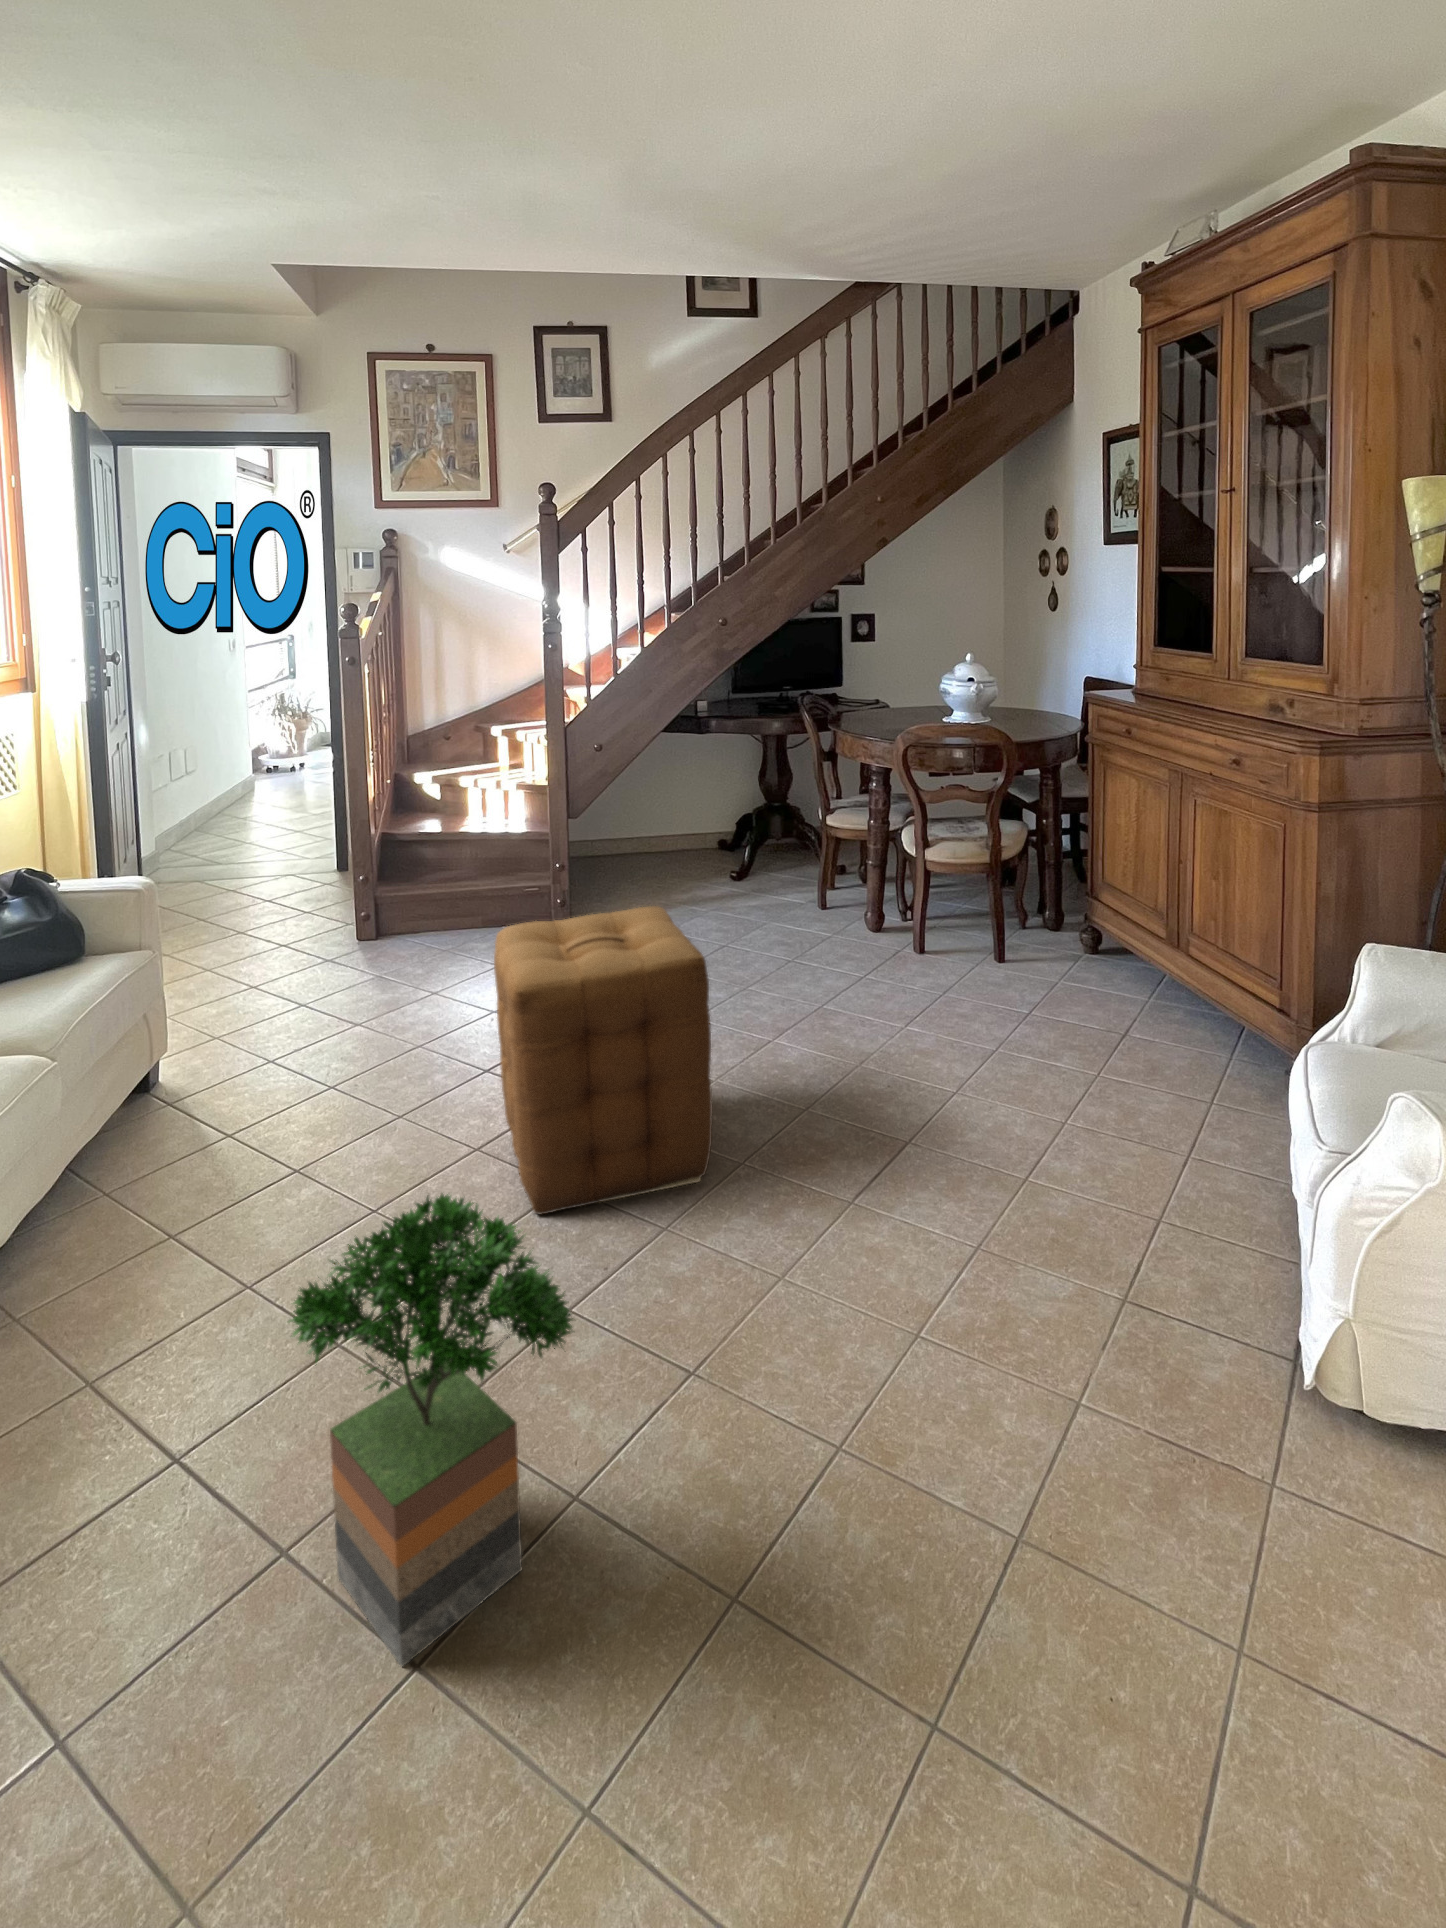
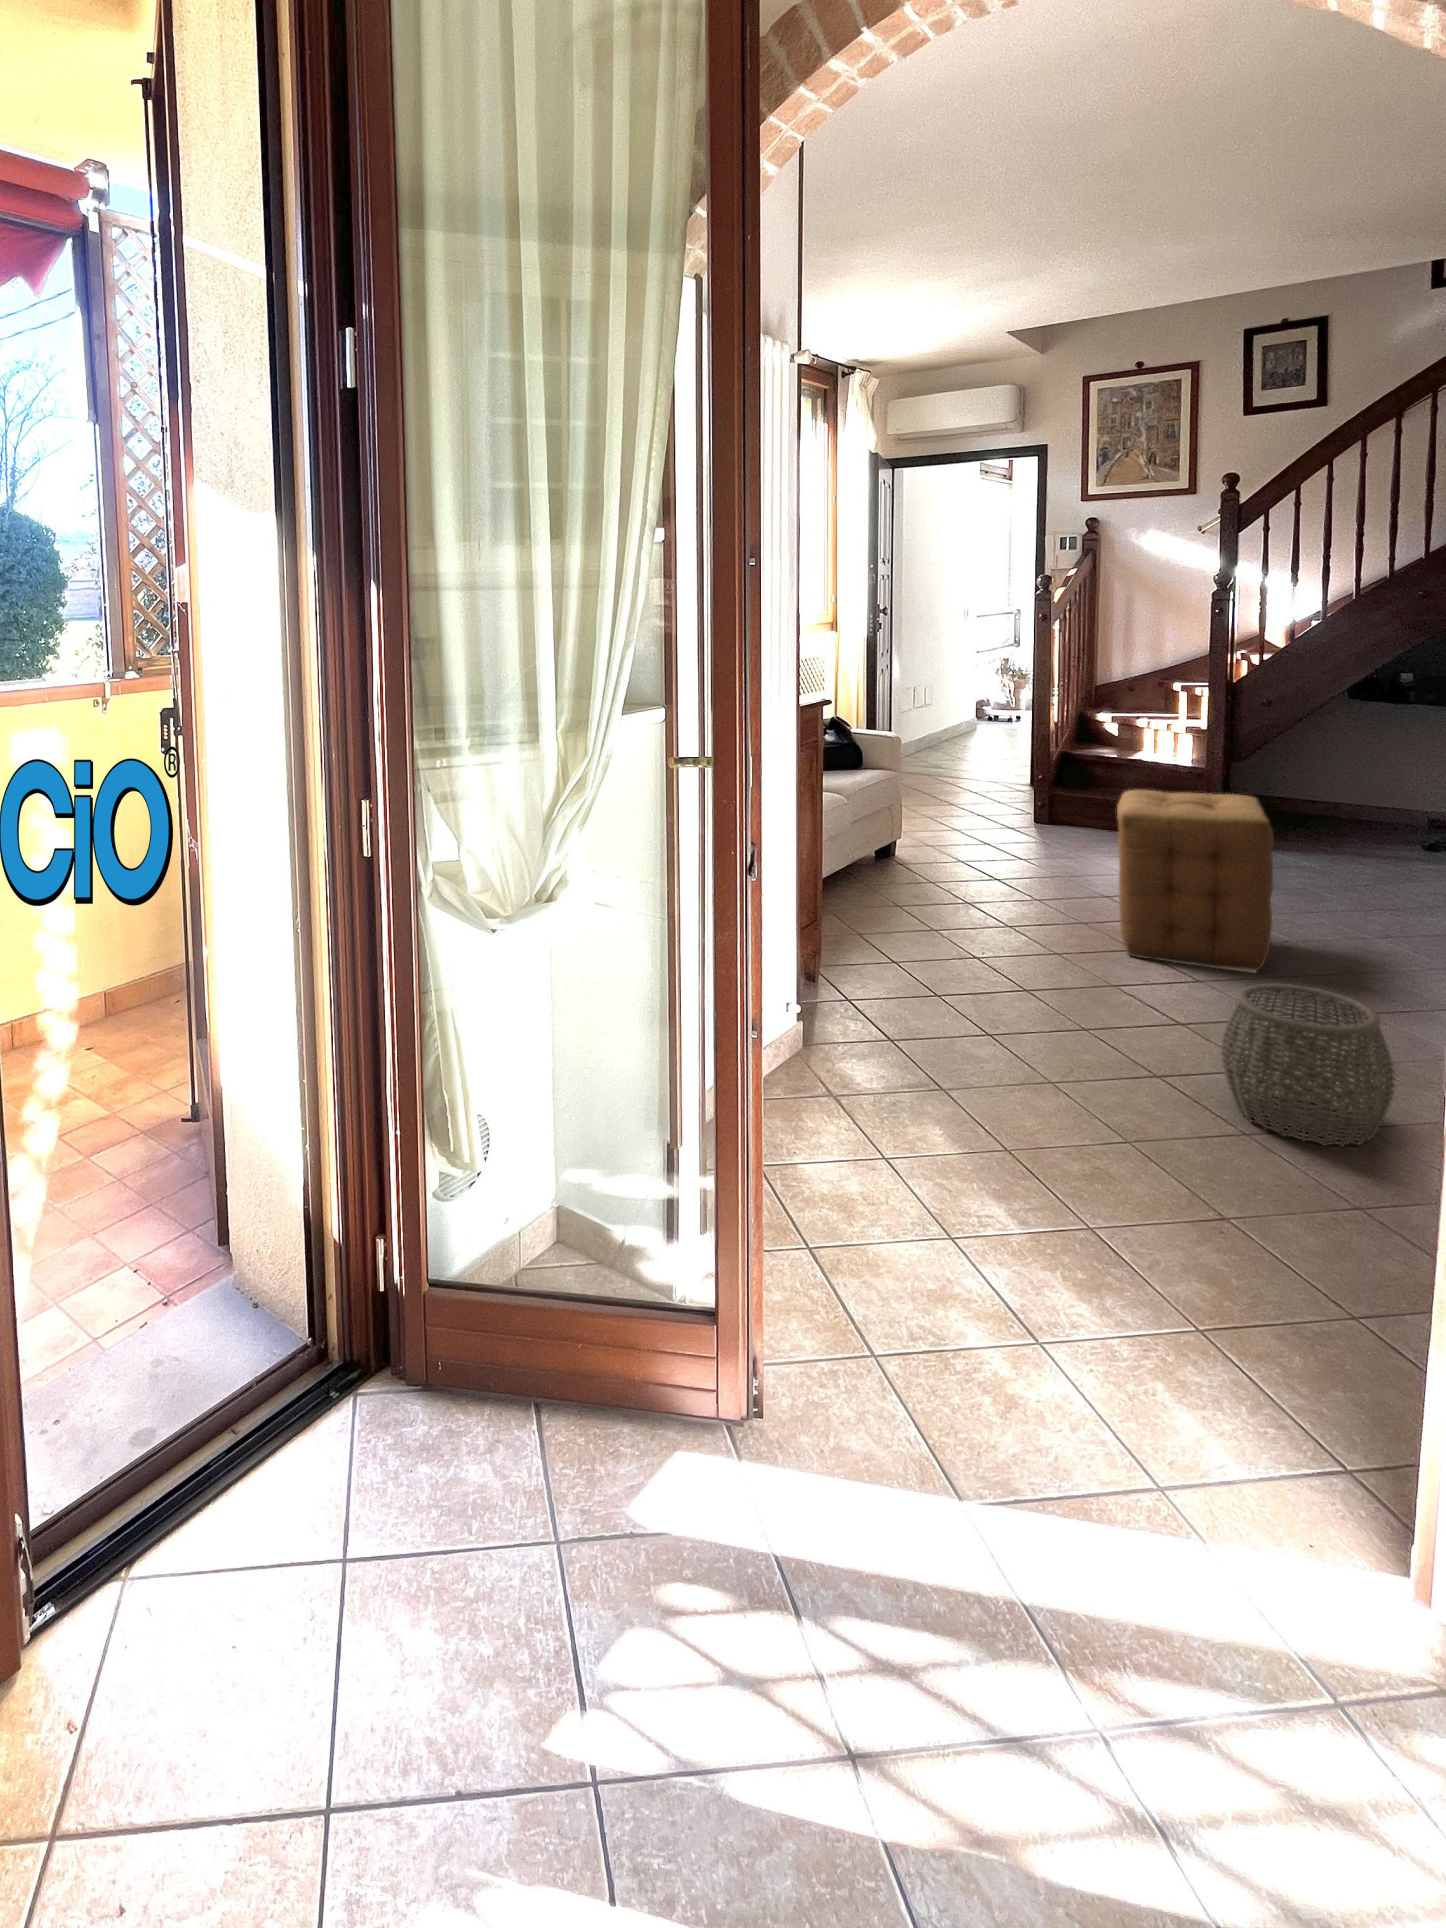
potted tree: present [289,1194,573,1667] -> none [975,862,1112,1038]
woven basket: none [808,1340,1086,1748] -> present [1220,984,1395,1147]

